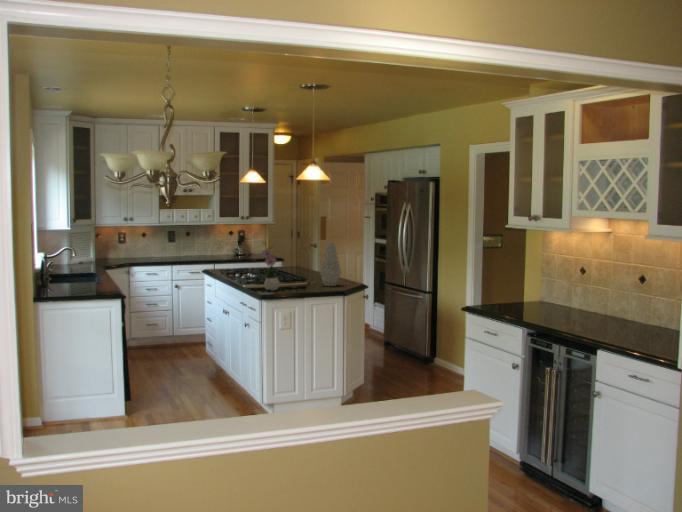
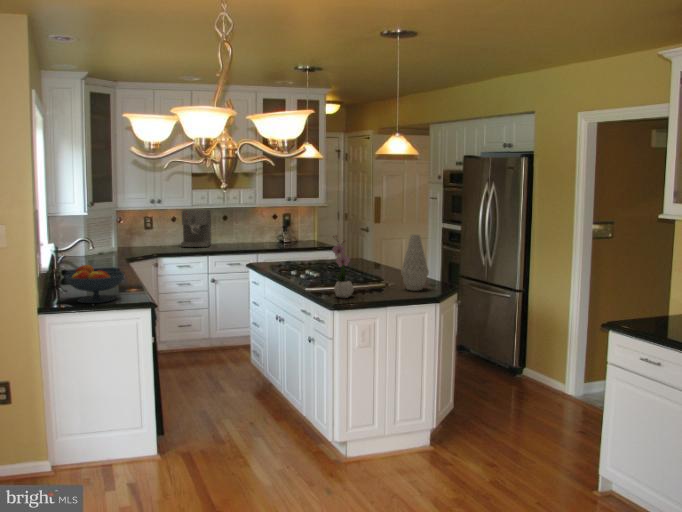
coffee maker: none [150,226,176,259] -> present [181,210,211,247]
fruit bowl: none [51,265,98,295] -> present [66,265,124,303]

